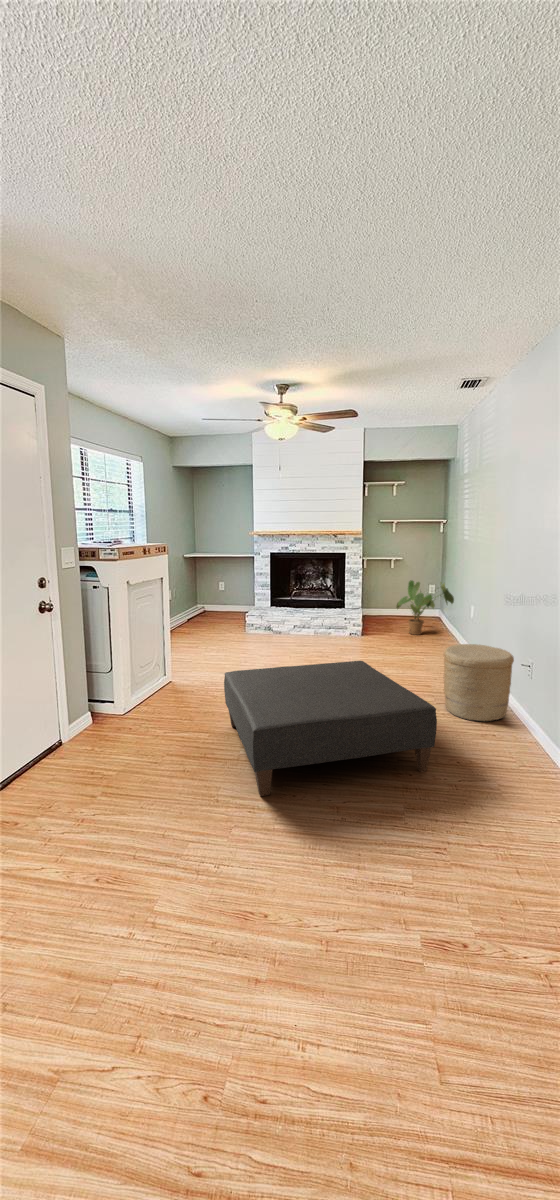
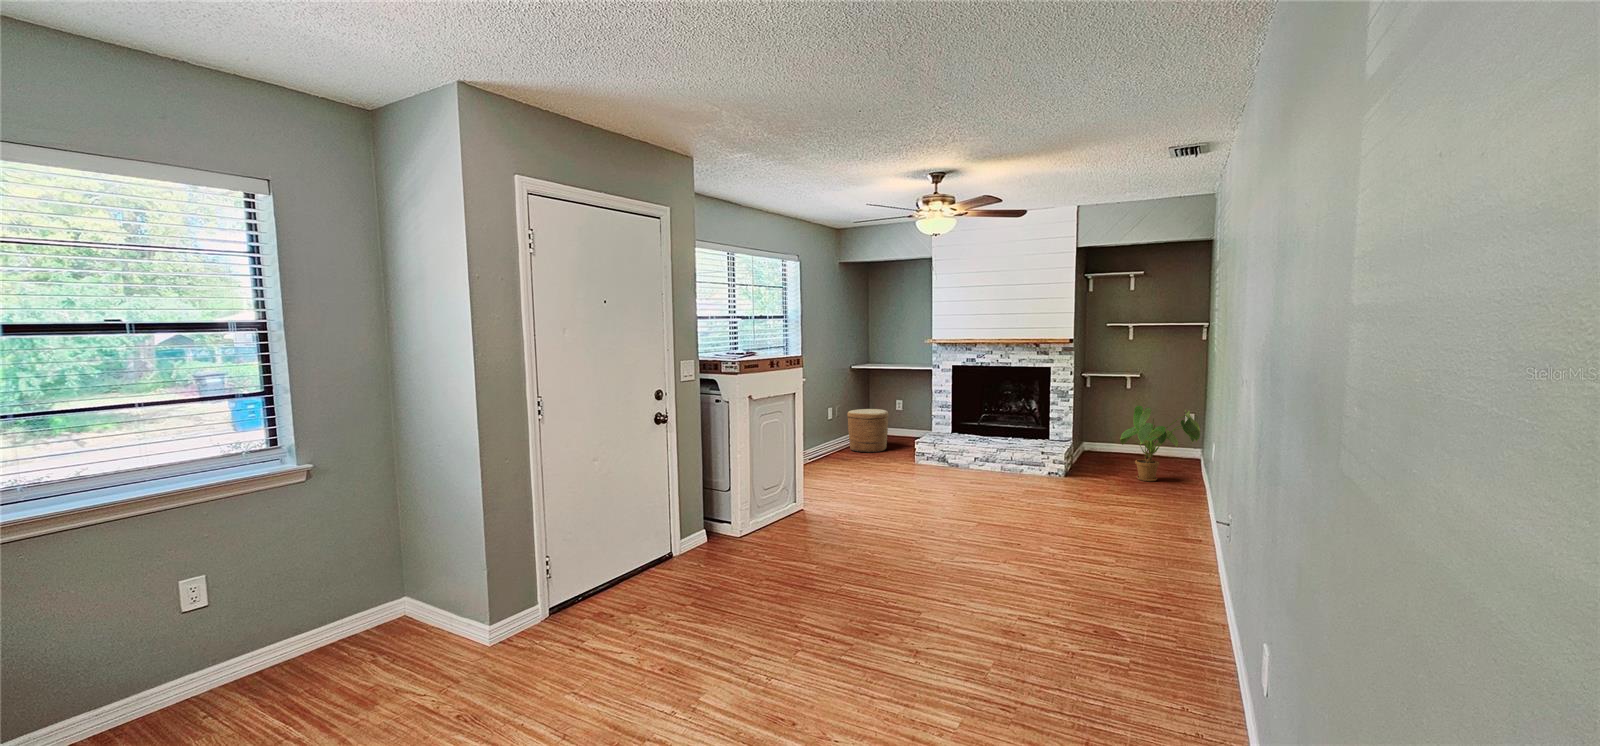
woven basket: present [444,644,514,721] -> present [847,409,889,452]
ottoman: present [224,661,437,796] -> none [831,499,1056,634]

